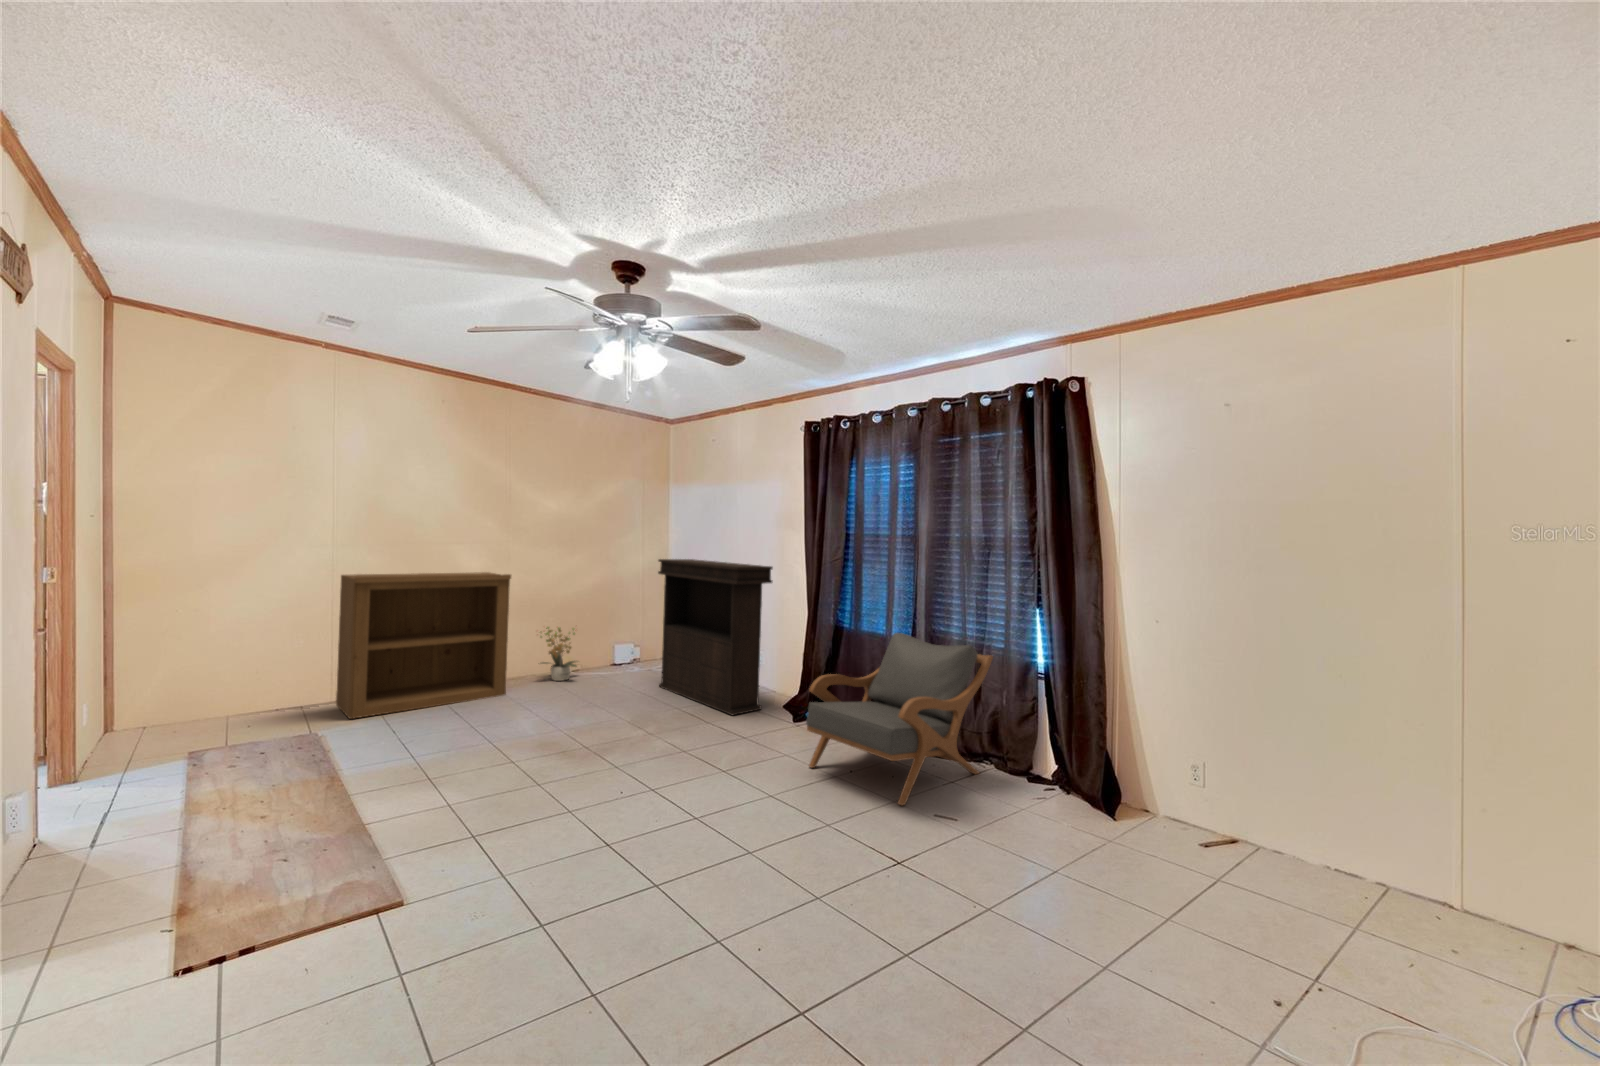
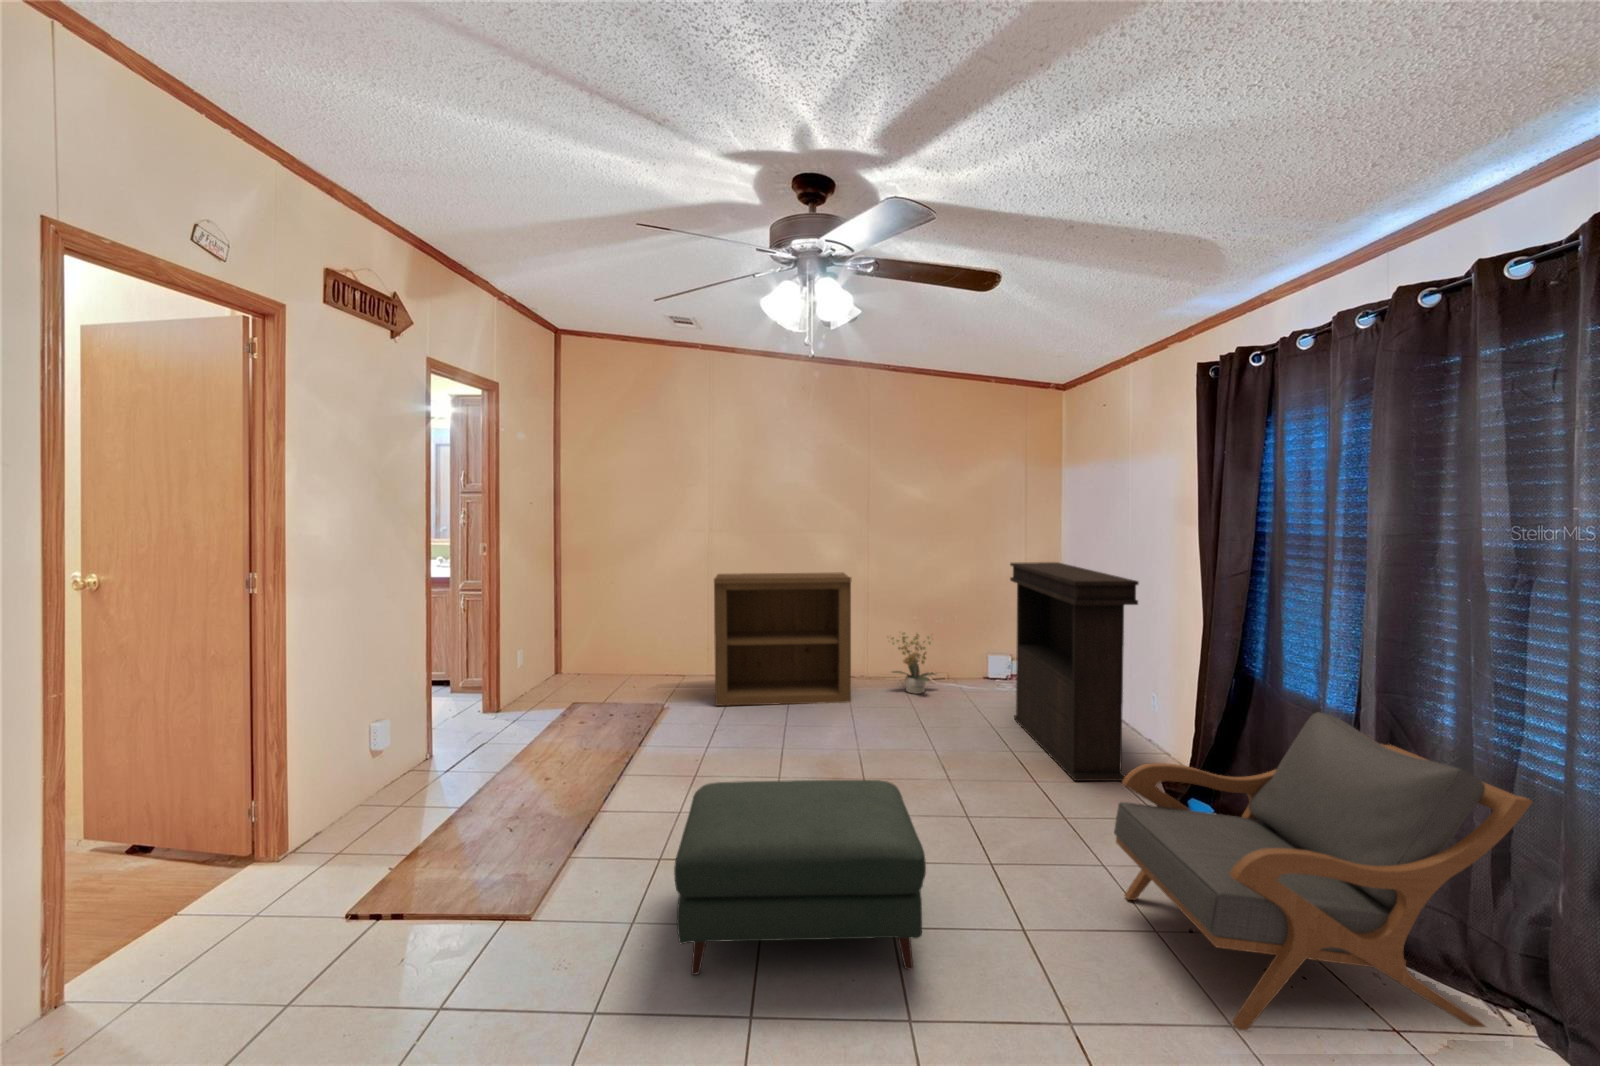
ottoman: none [500,718,735,901] -> present [674,780,926,975]

